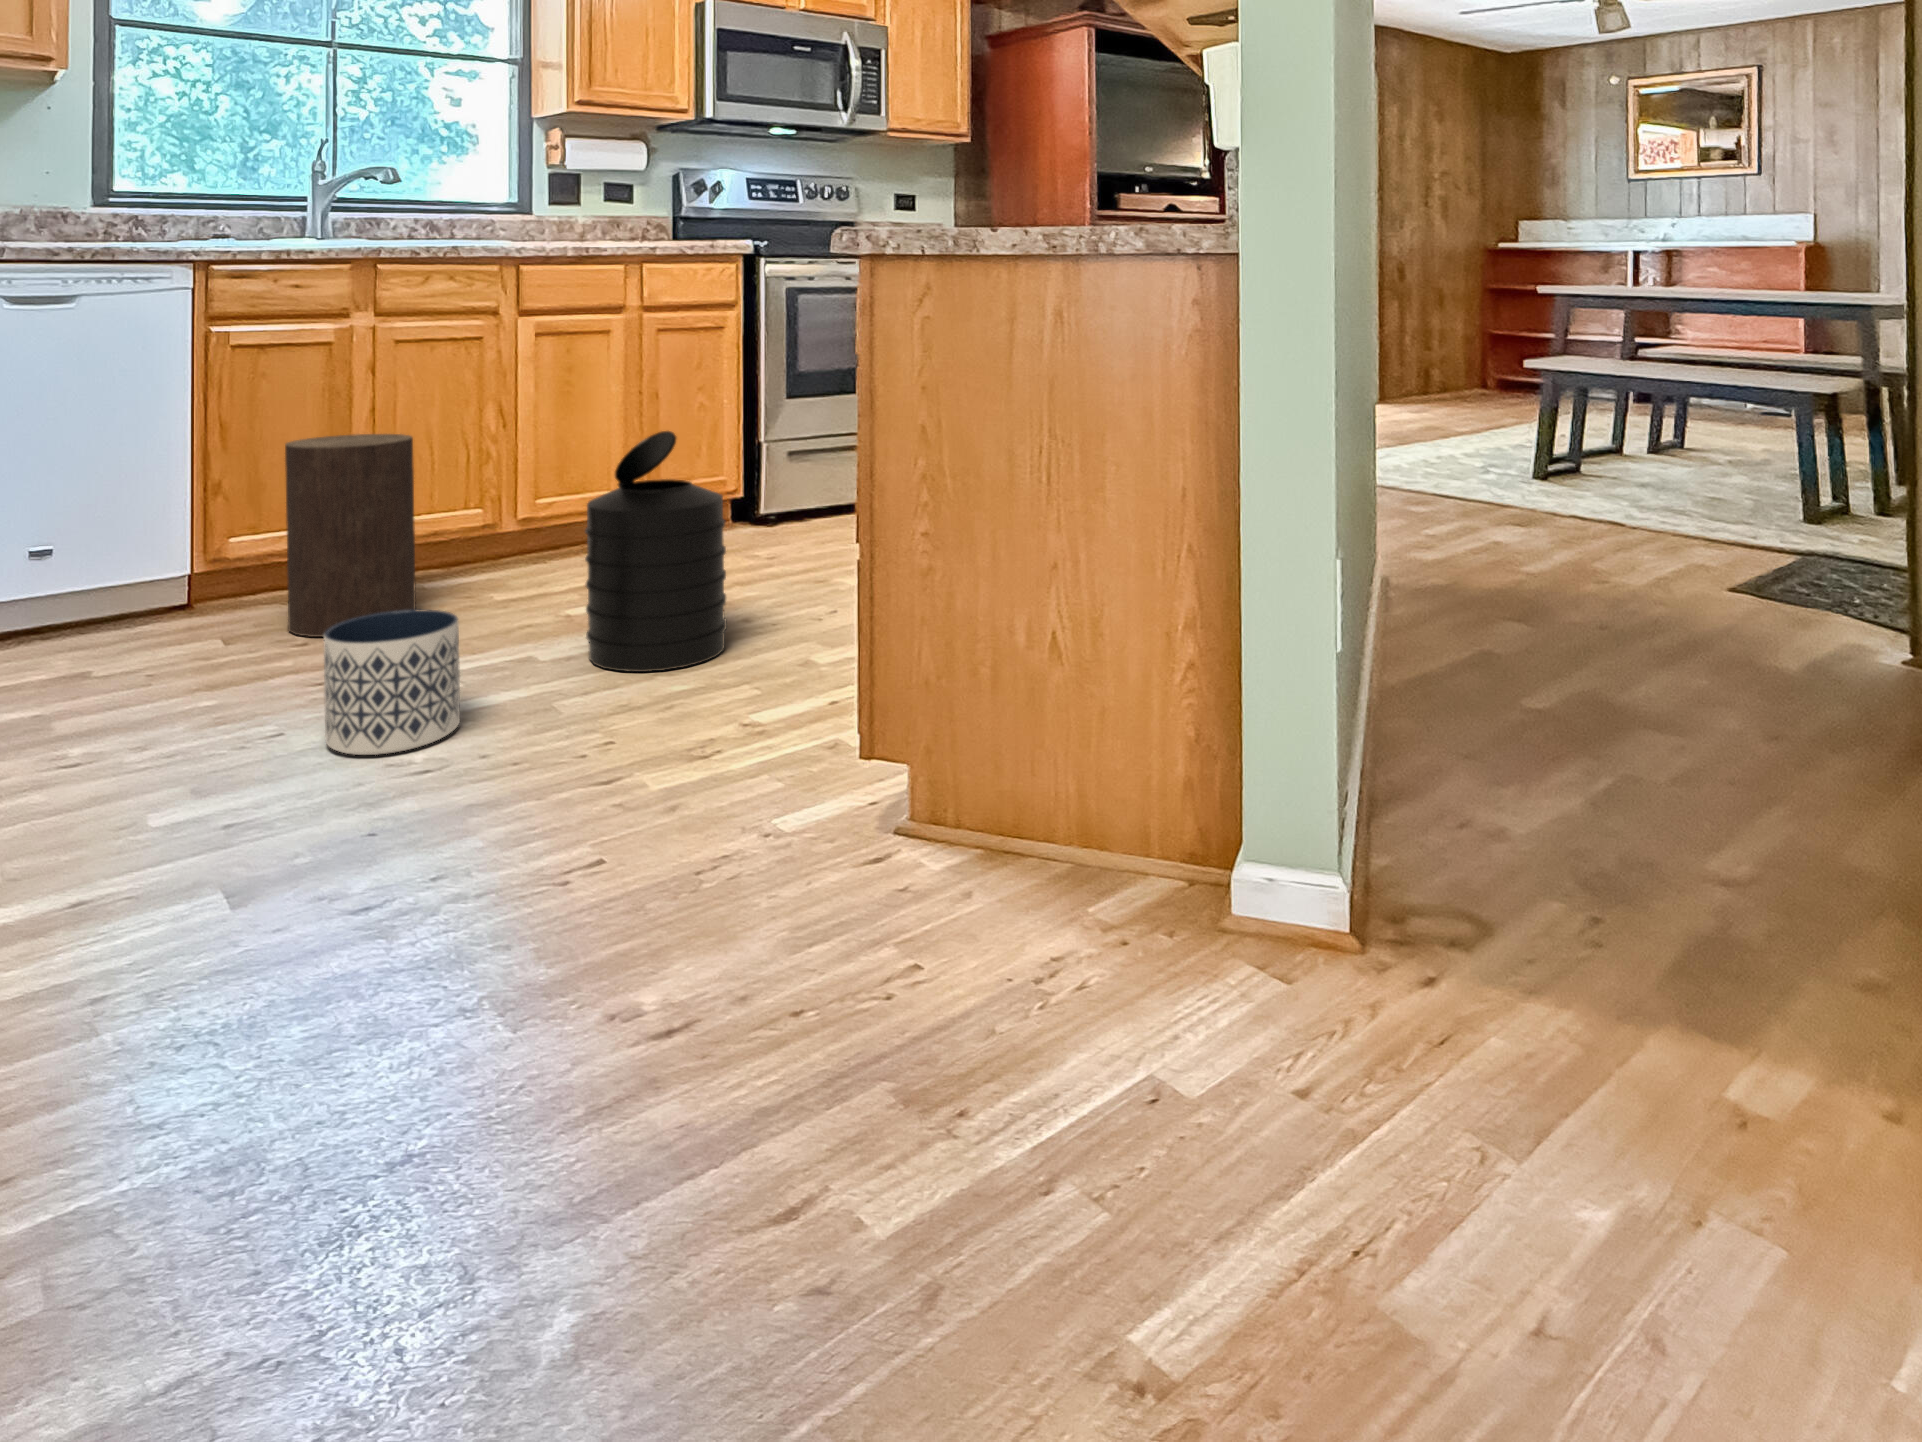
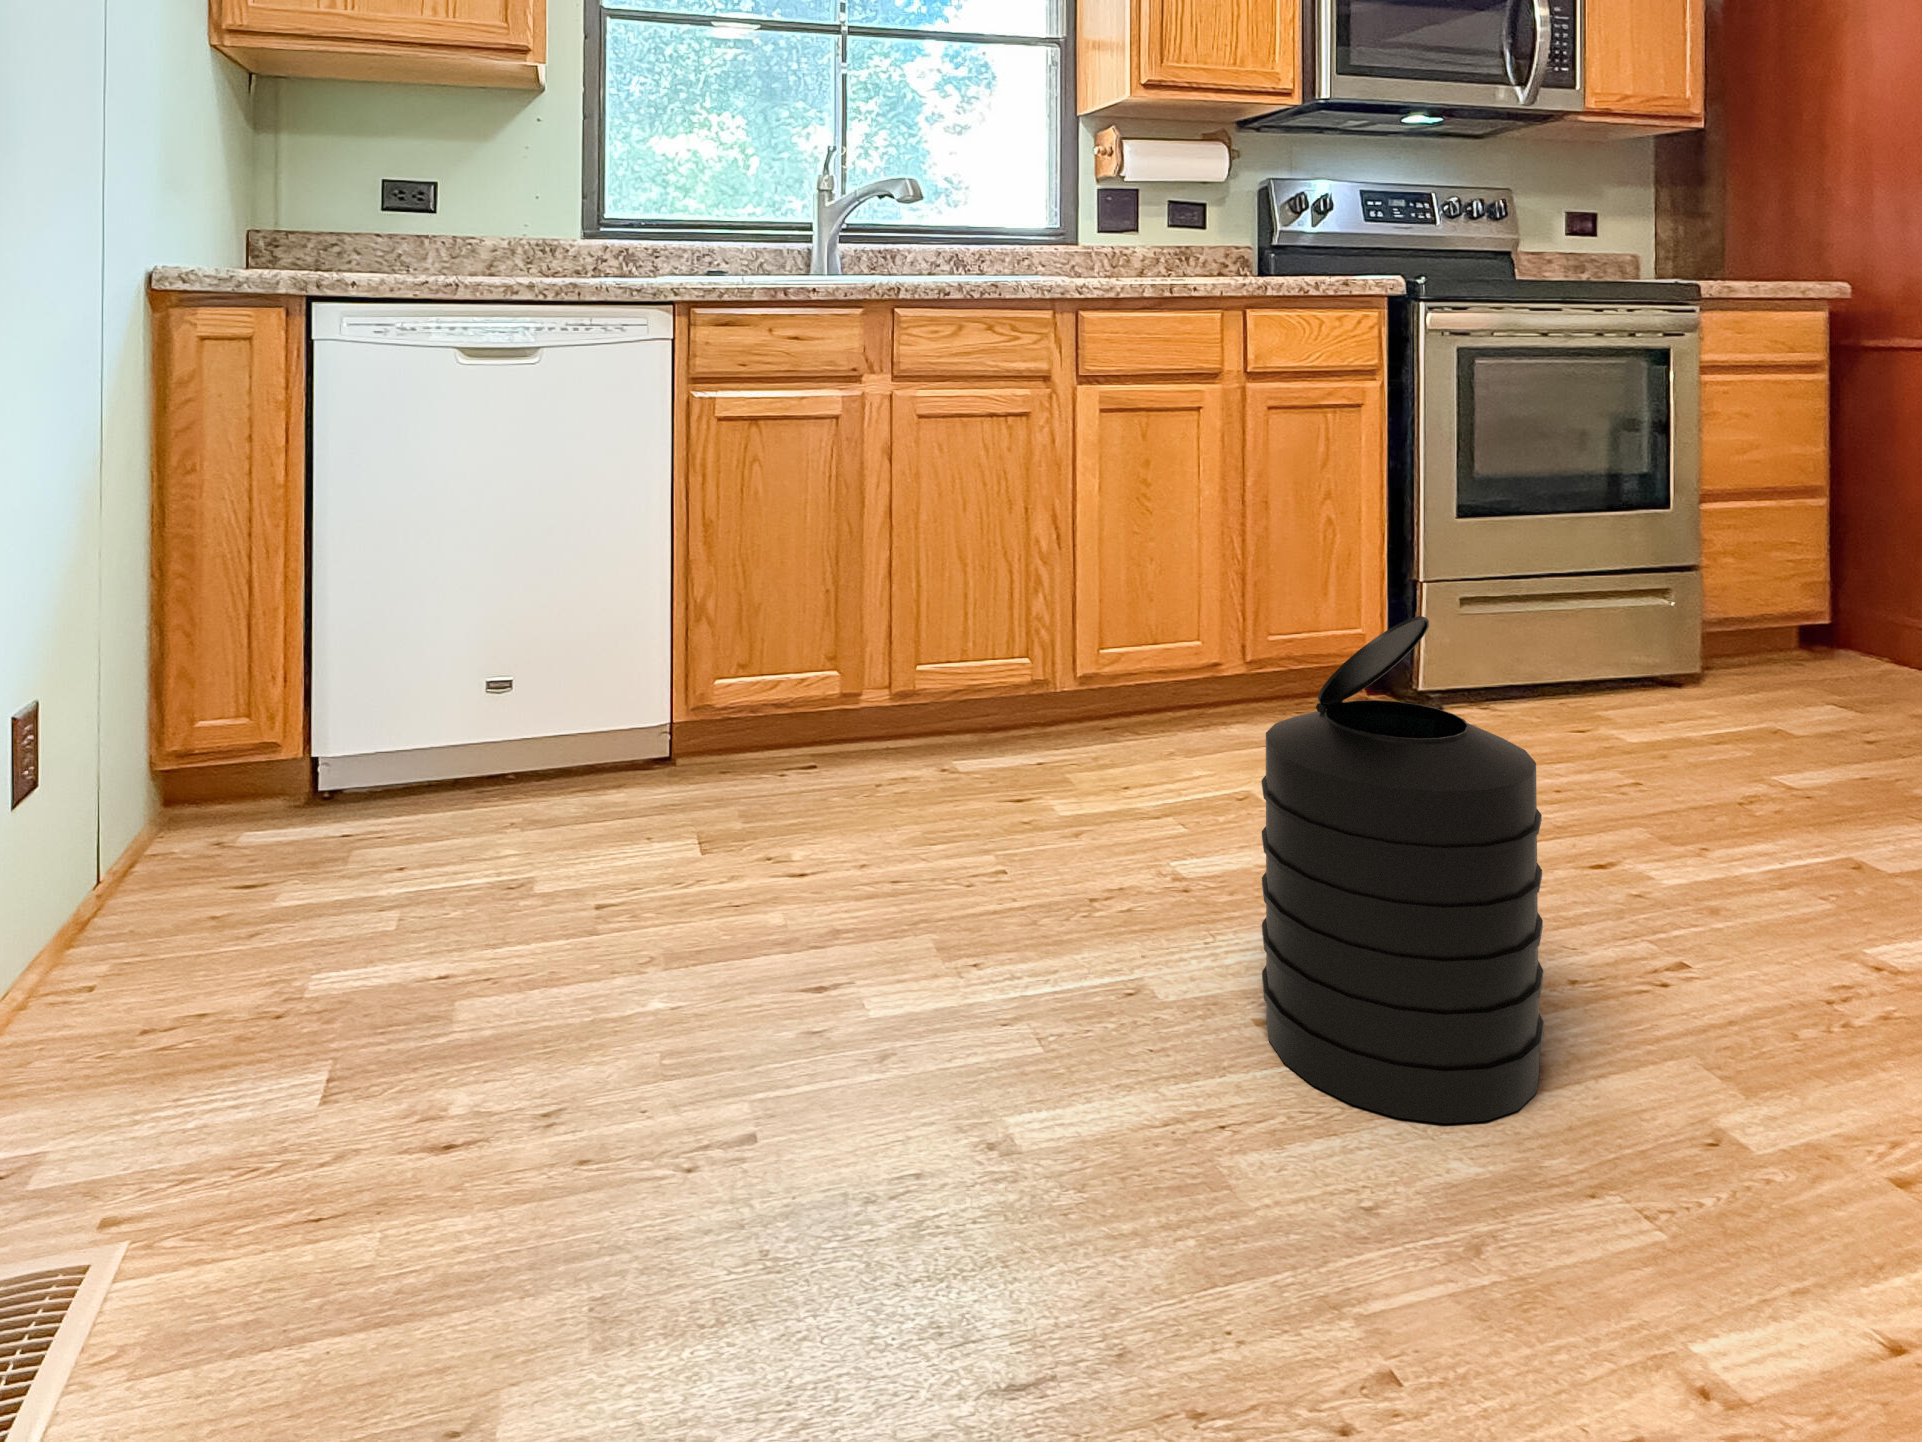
stool: present [285,434,416,637] -> none [777,555,951,882]
planter: present [324,610,460,755] -> none [837,950,1080,1315]

